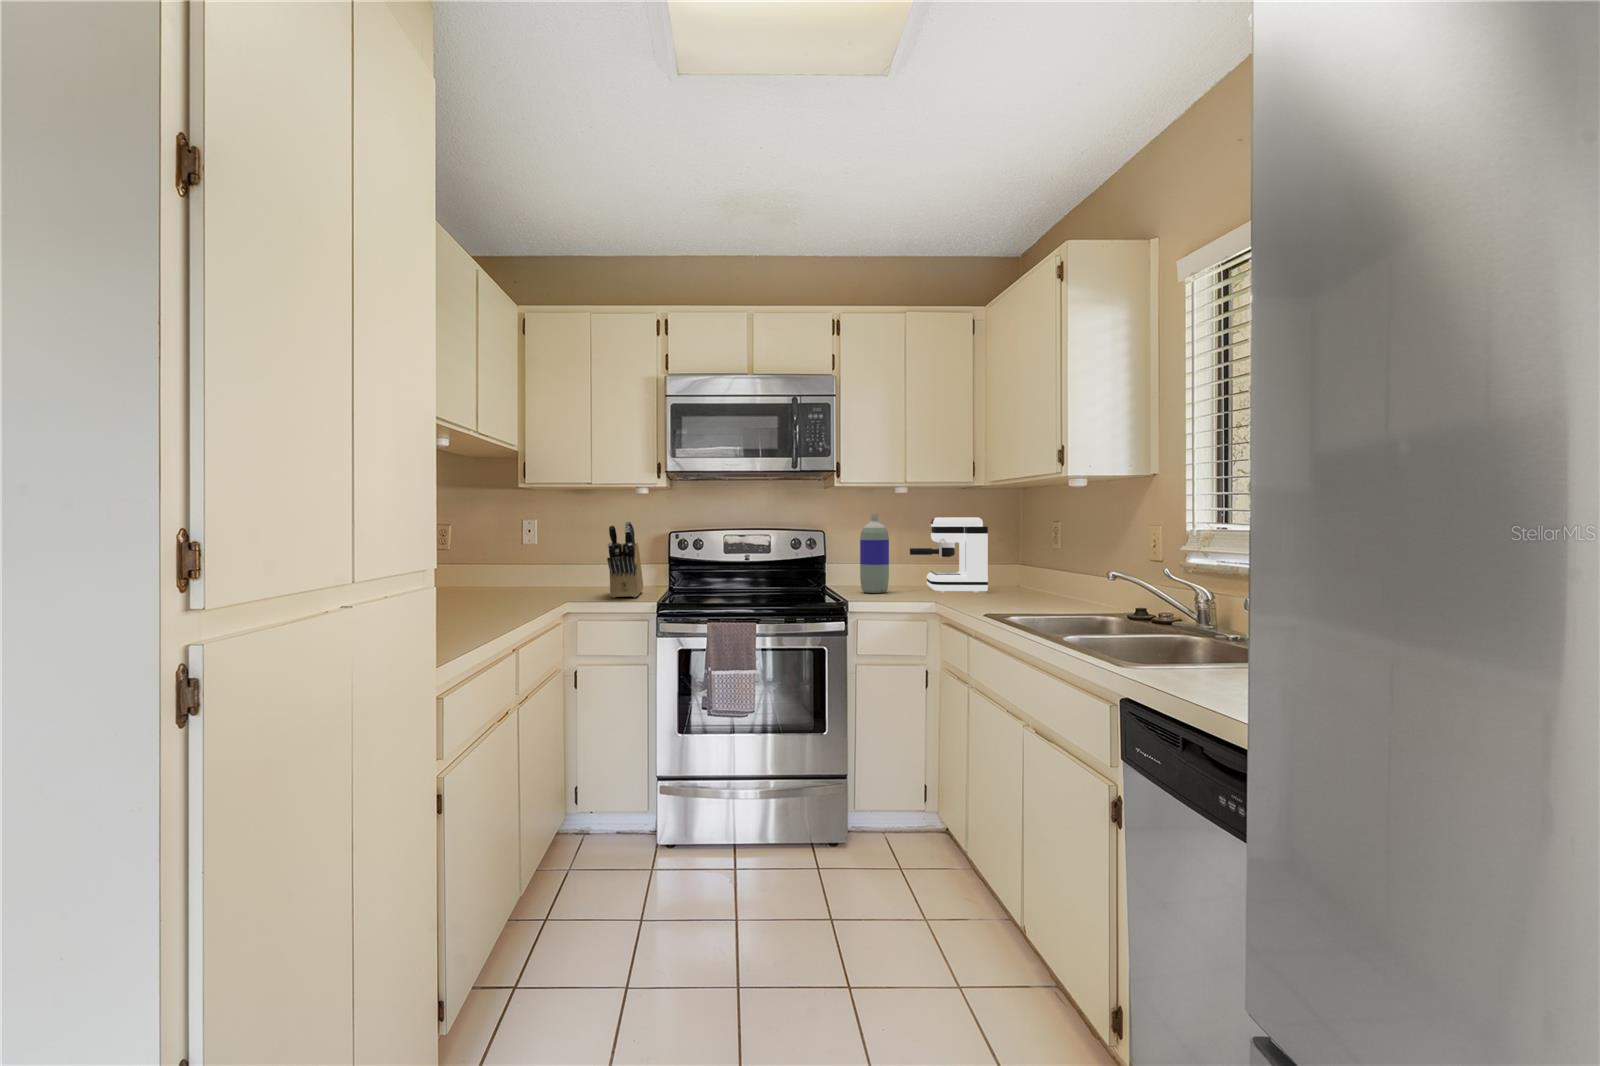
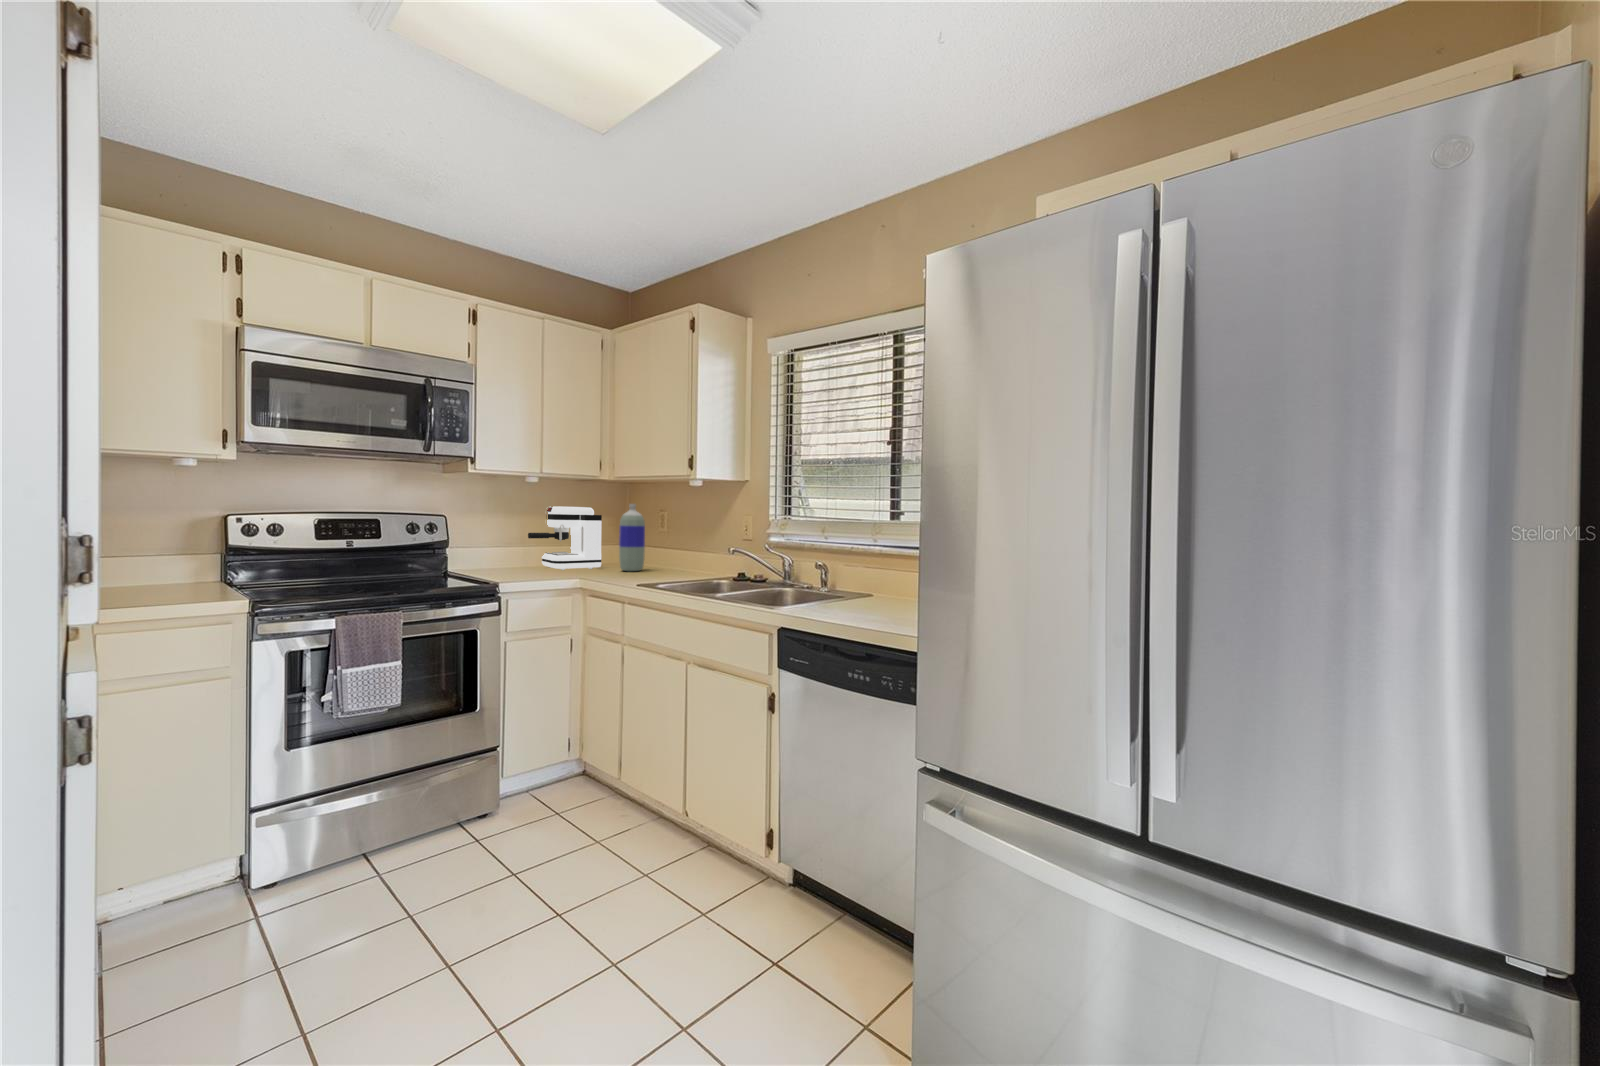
bottle: present [860,514,889,593] -> present [619,504,645,571]
knife block: present [607,521,643,598] -> none [139,499,196,597]

